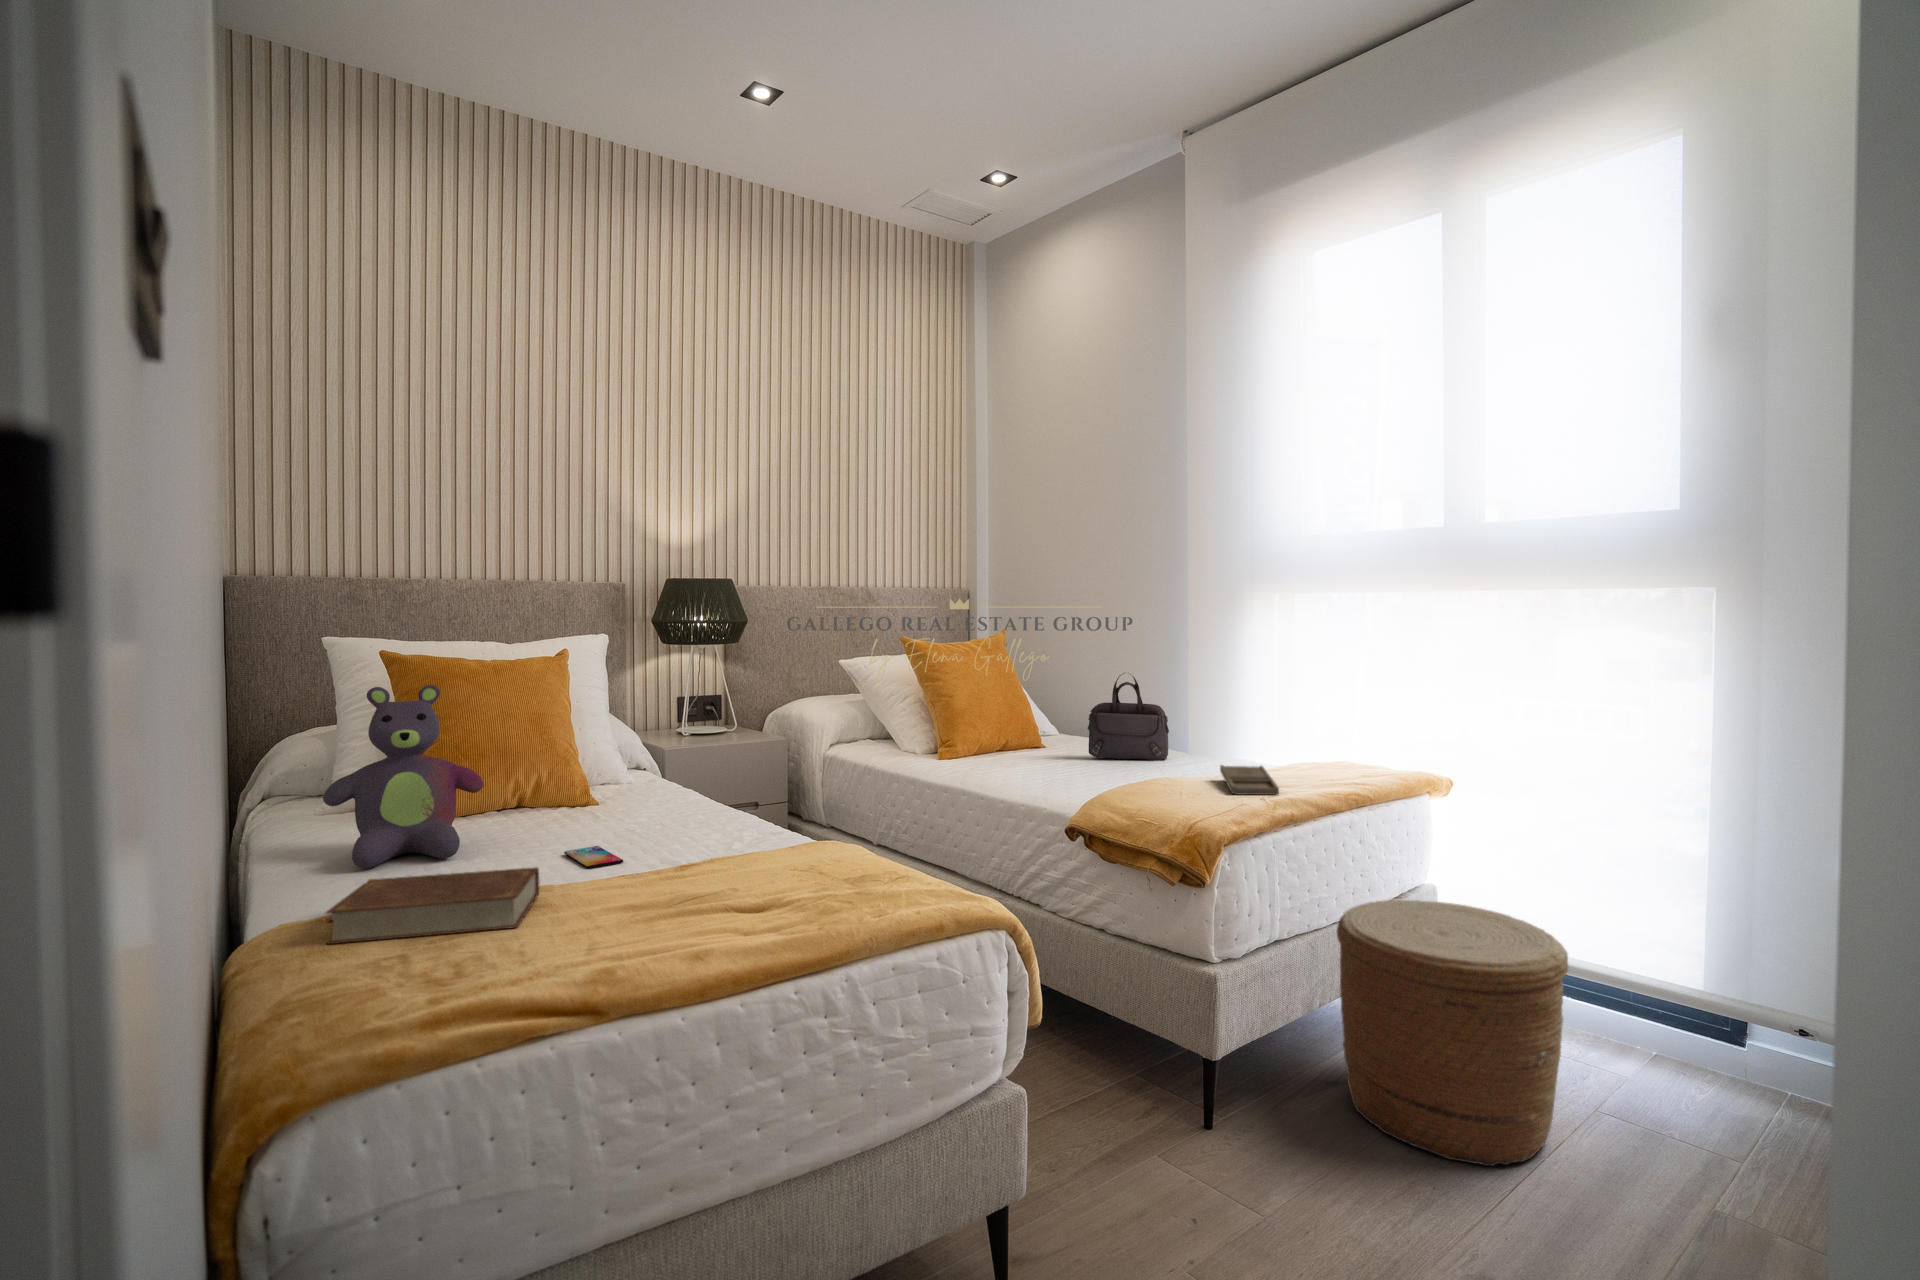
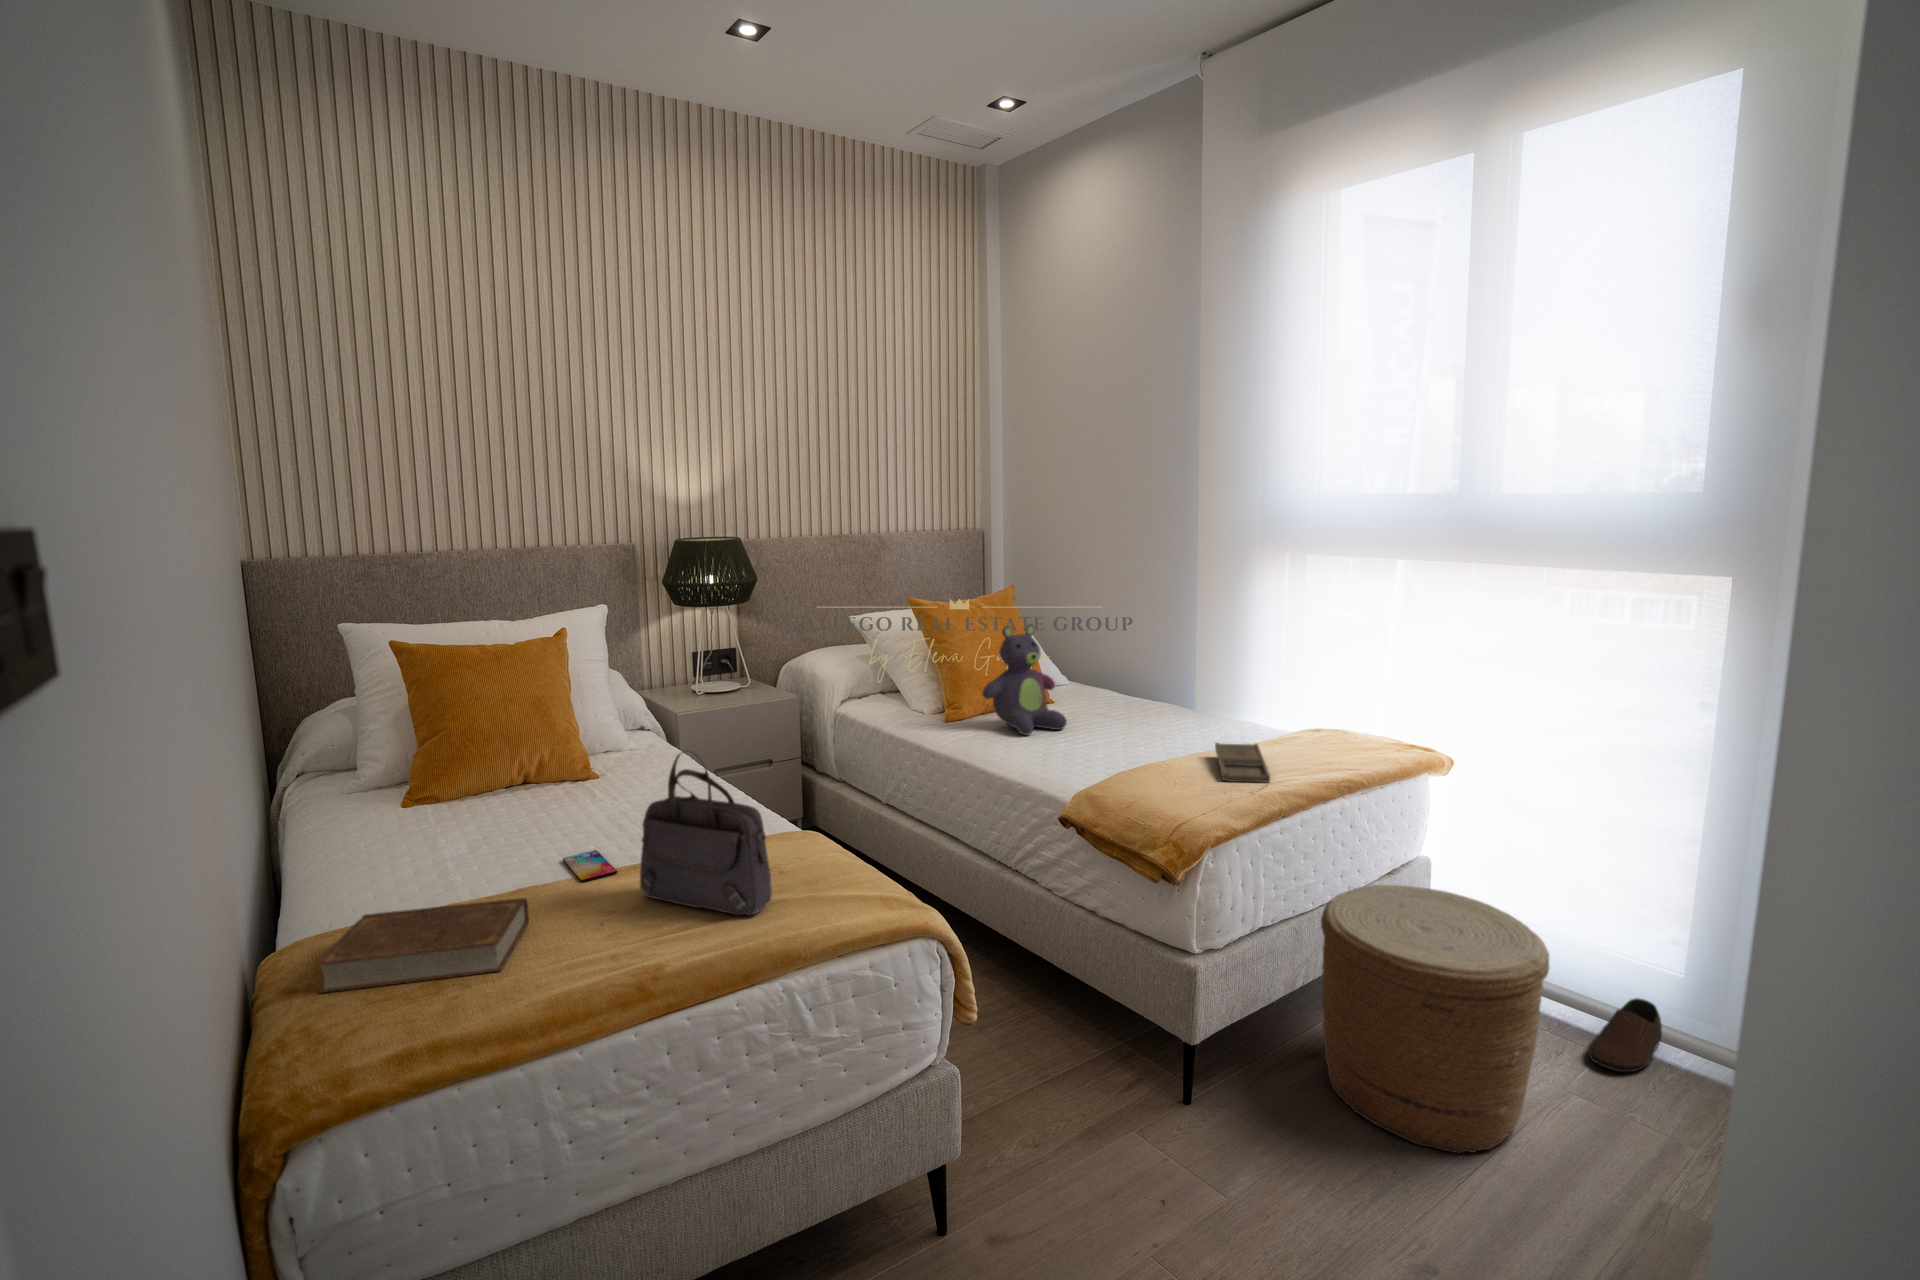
handbag: present [1088,673,1169,761] -> present [640,752,772,916]
stuffed bear: present [323,685,484,868] -> present [982,624,1067,735]
shoe: none [1611,1023,1684,1094] -> present [1587,998,1662,1072]

